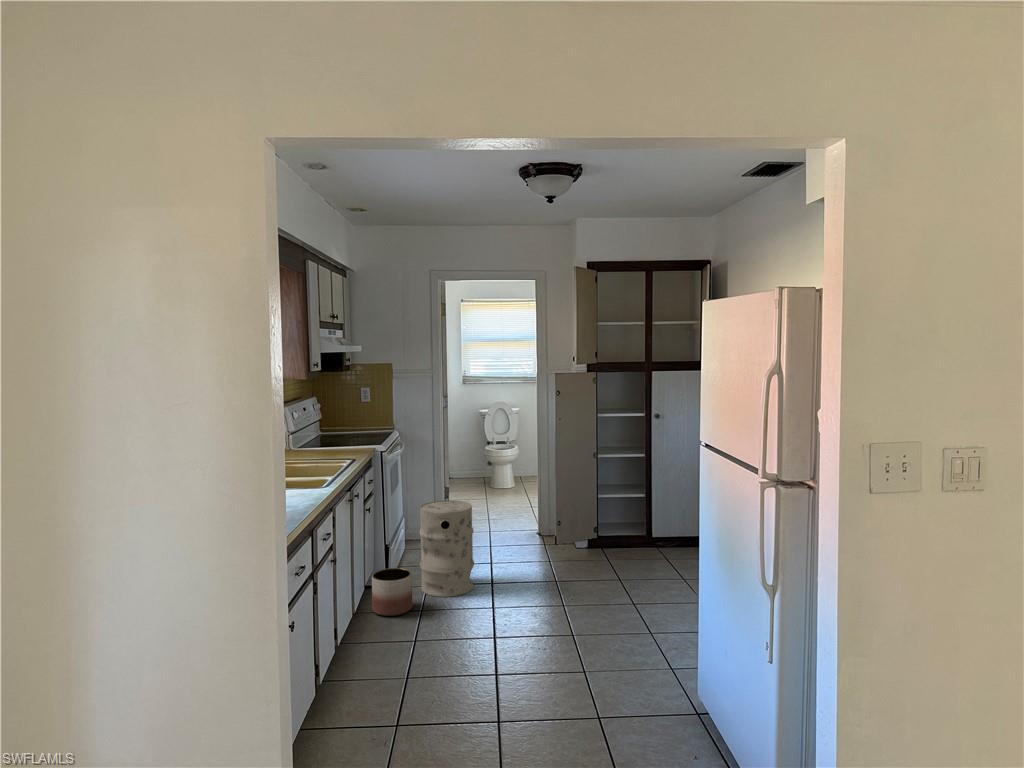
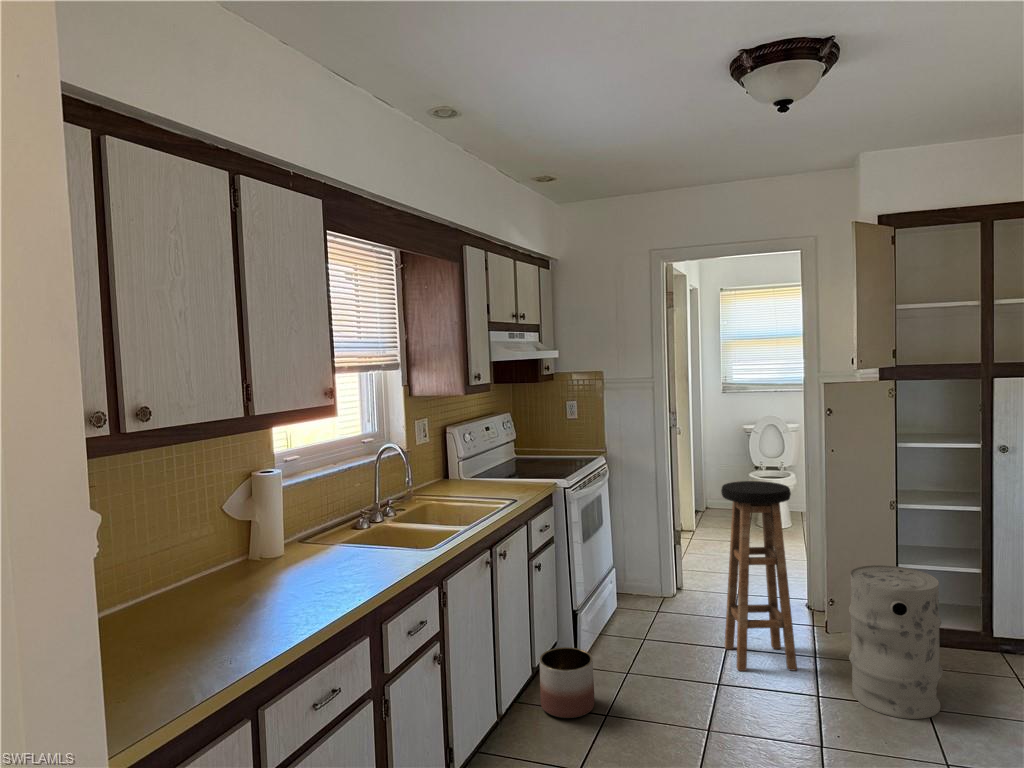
bar stool: none [490,443,540,575] -> present [721,481,797,671]
trash can: present [419,500,474,597] -> present [849,565,943,719]

